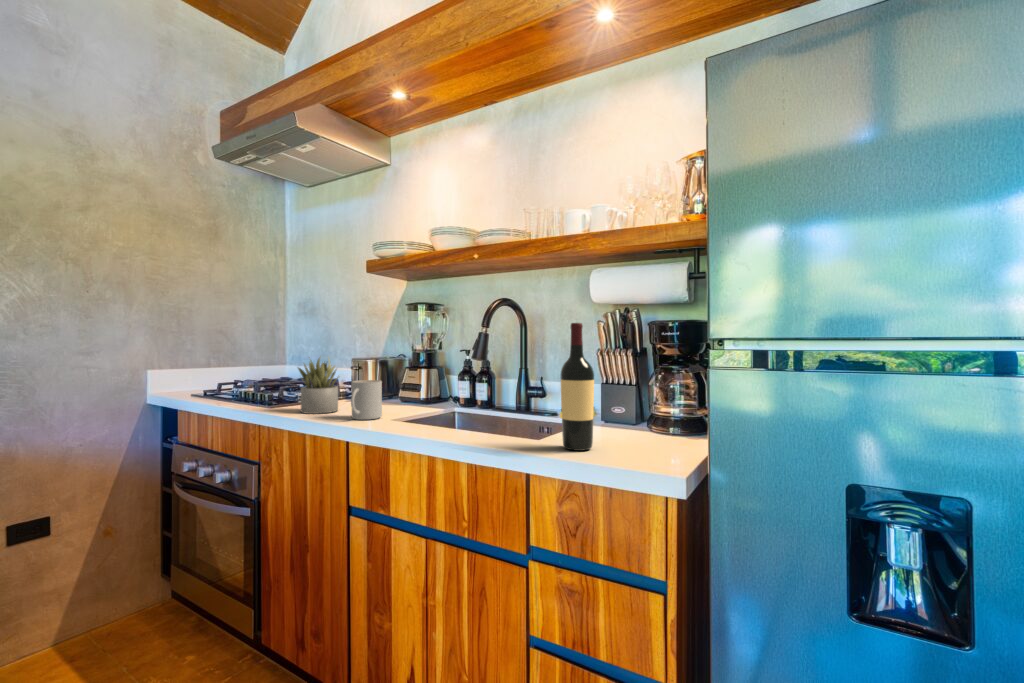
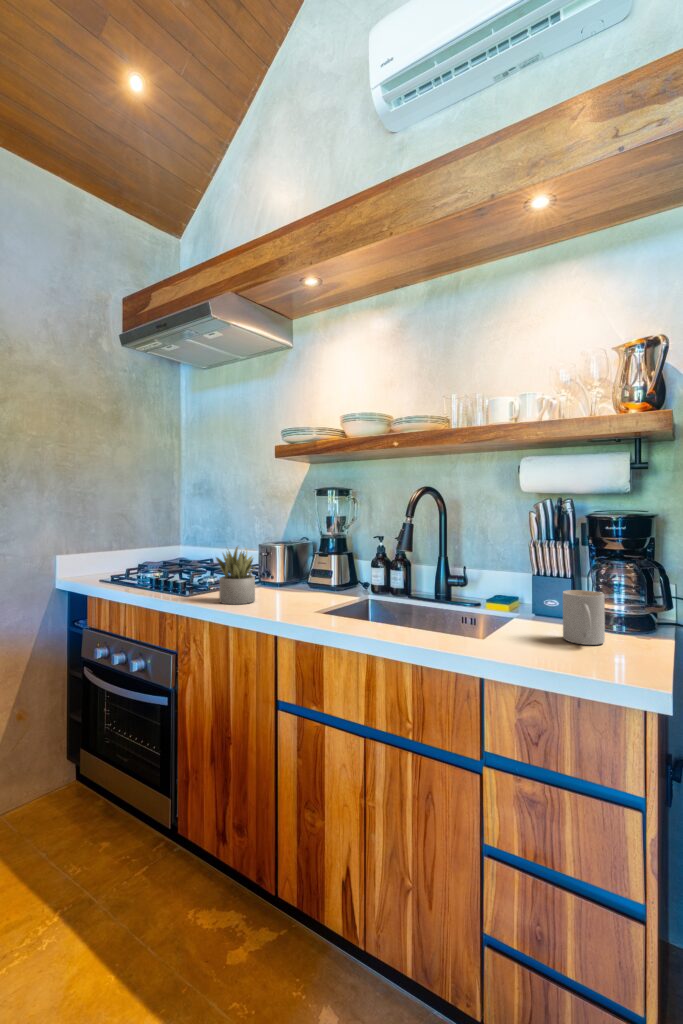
wine bottle: present [561,323,594,451] -> none [511,521,548,654]
mug: present [351,380,382,420] -> present [563,590,605,645]

